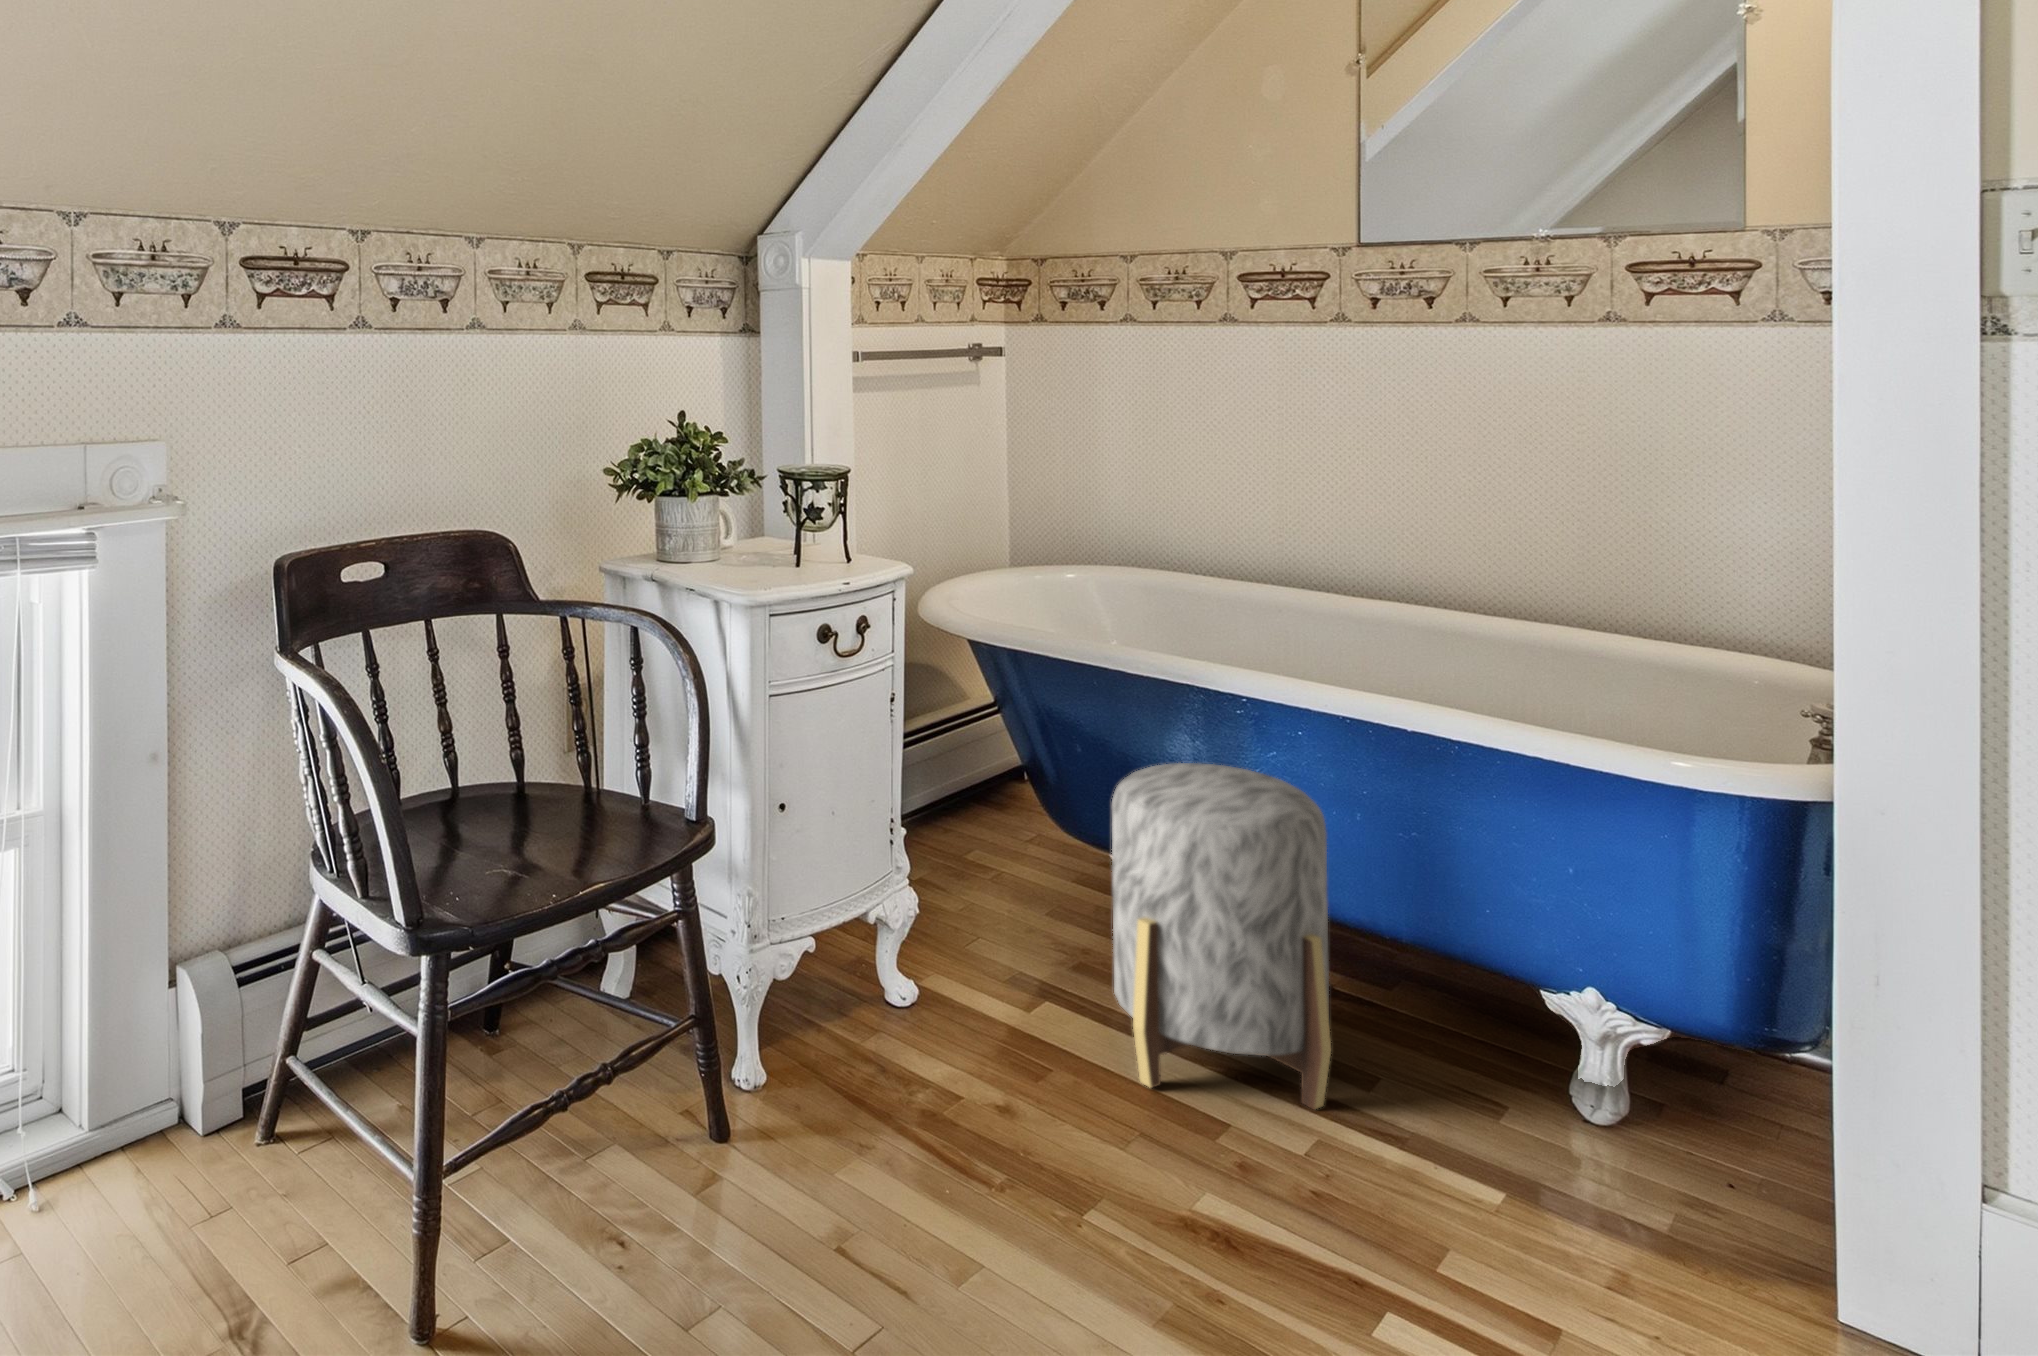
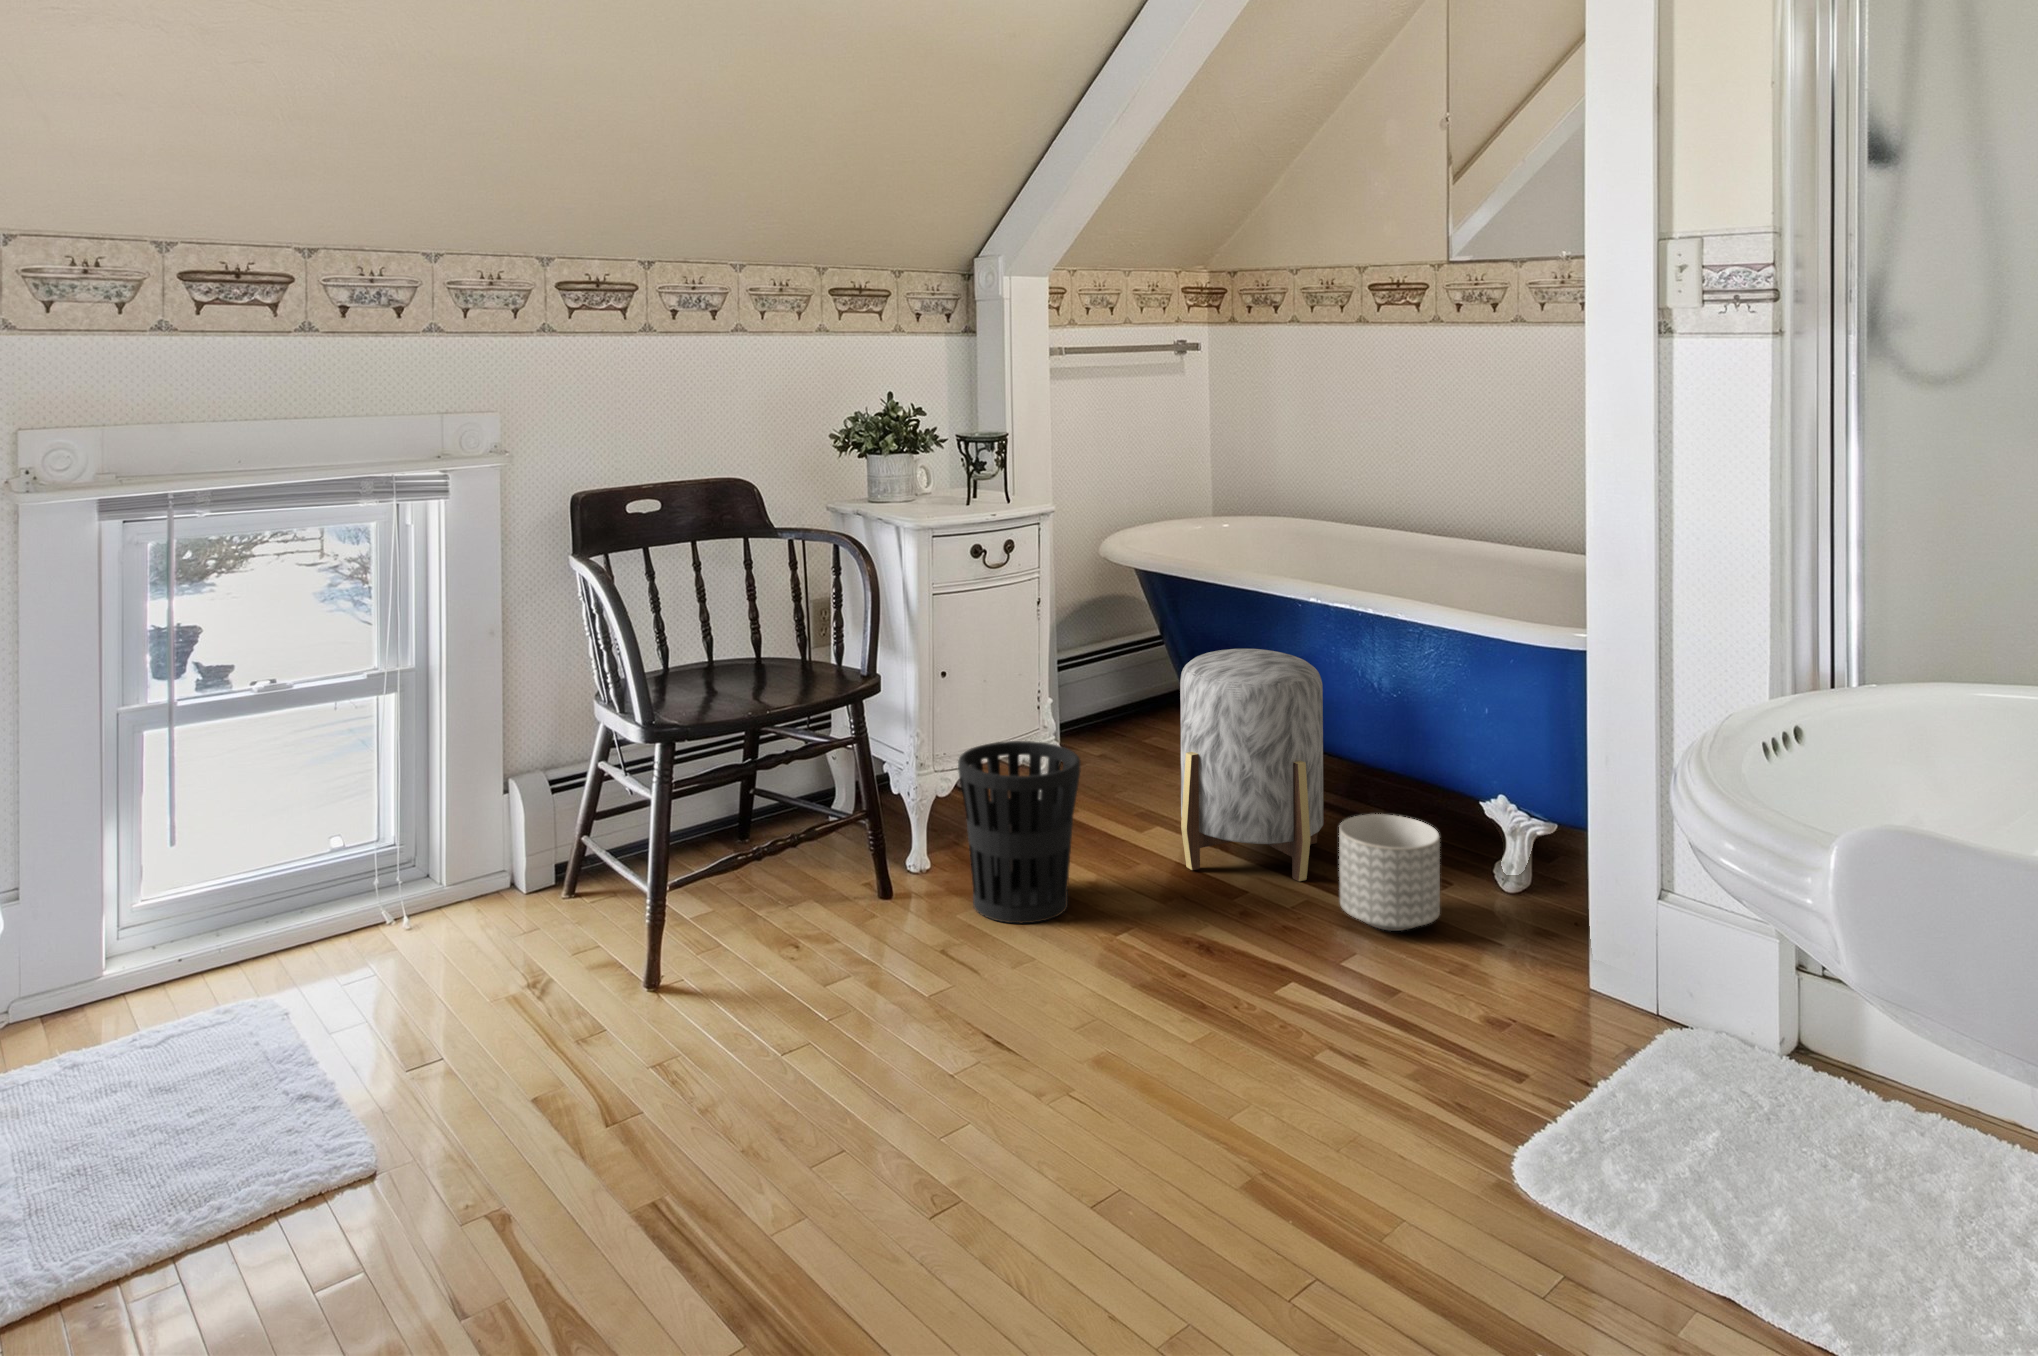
wastebasket: none [837,908,1020,1197] -> present [958,741,1080,923]
planter: none [1412,1024,1585,1216] -> present [1339,814,1440,931]

